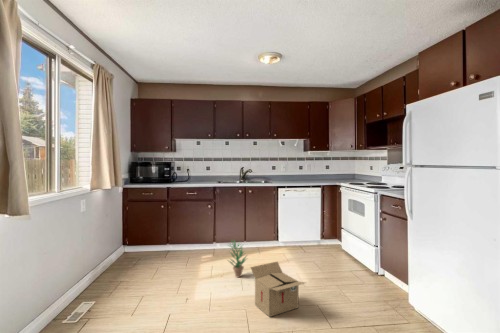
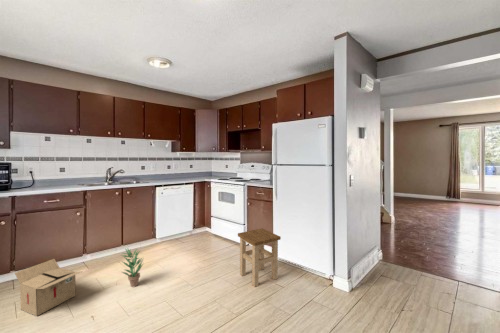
stool: none [341,247,394,319] -> present [238,229,281,287]
cardboard box: present [251,262,304,317] -> present [15,259,80,316]

